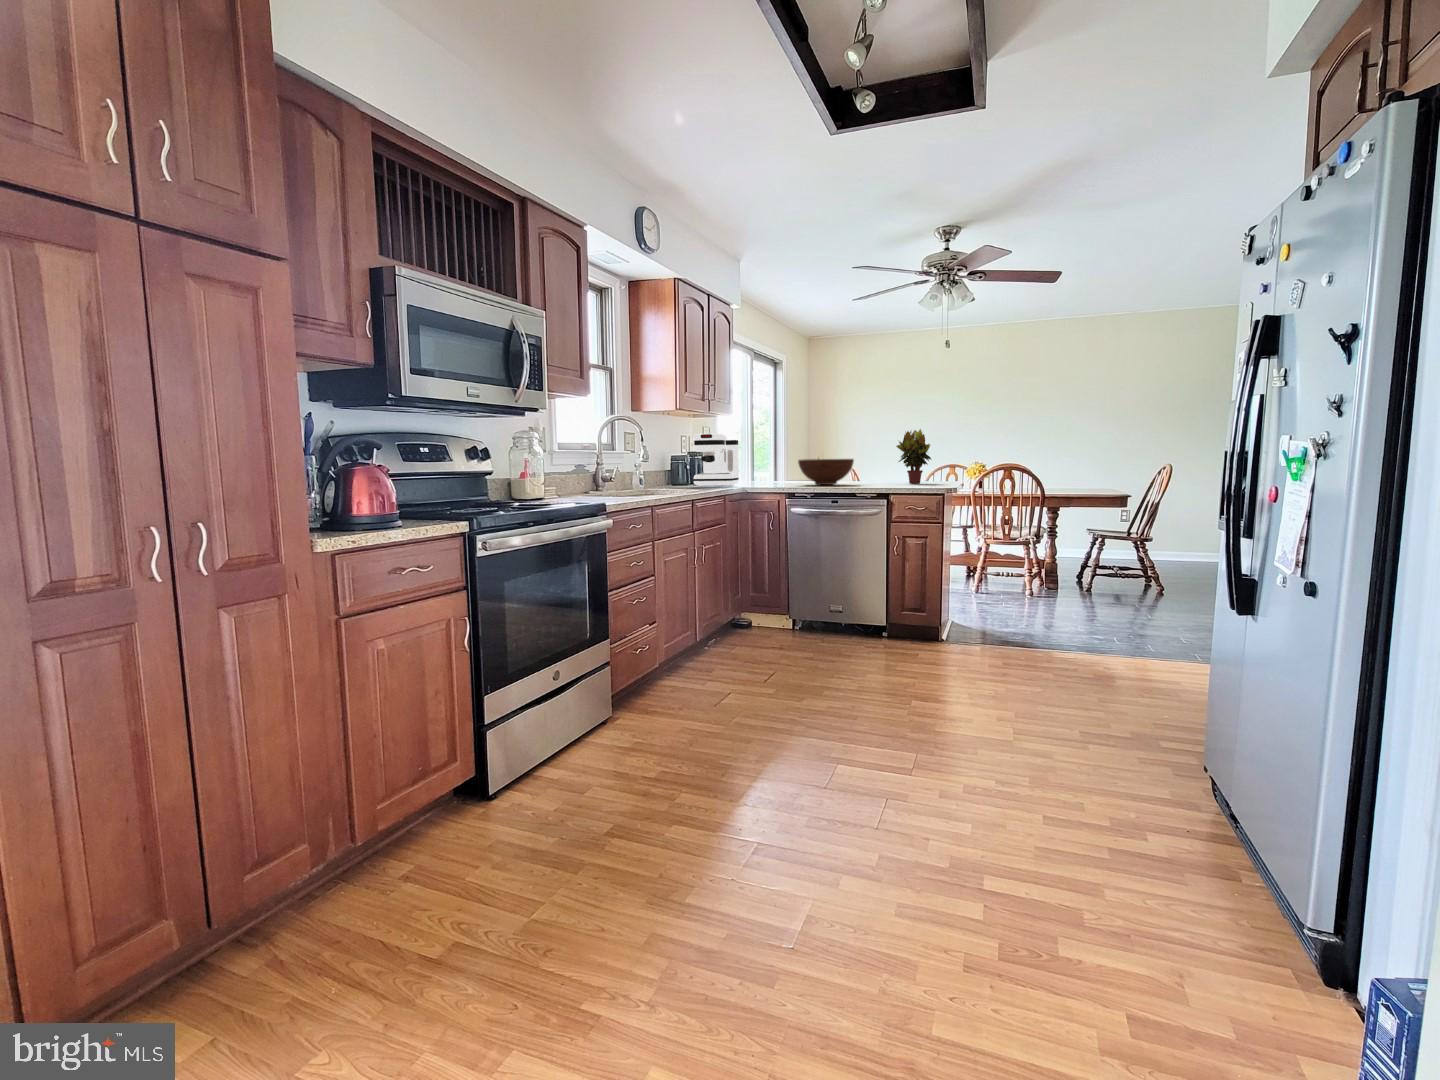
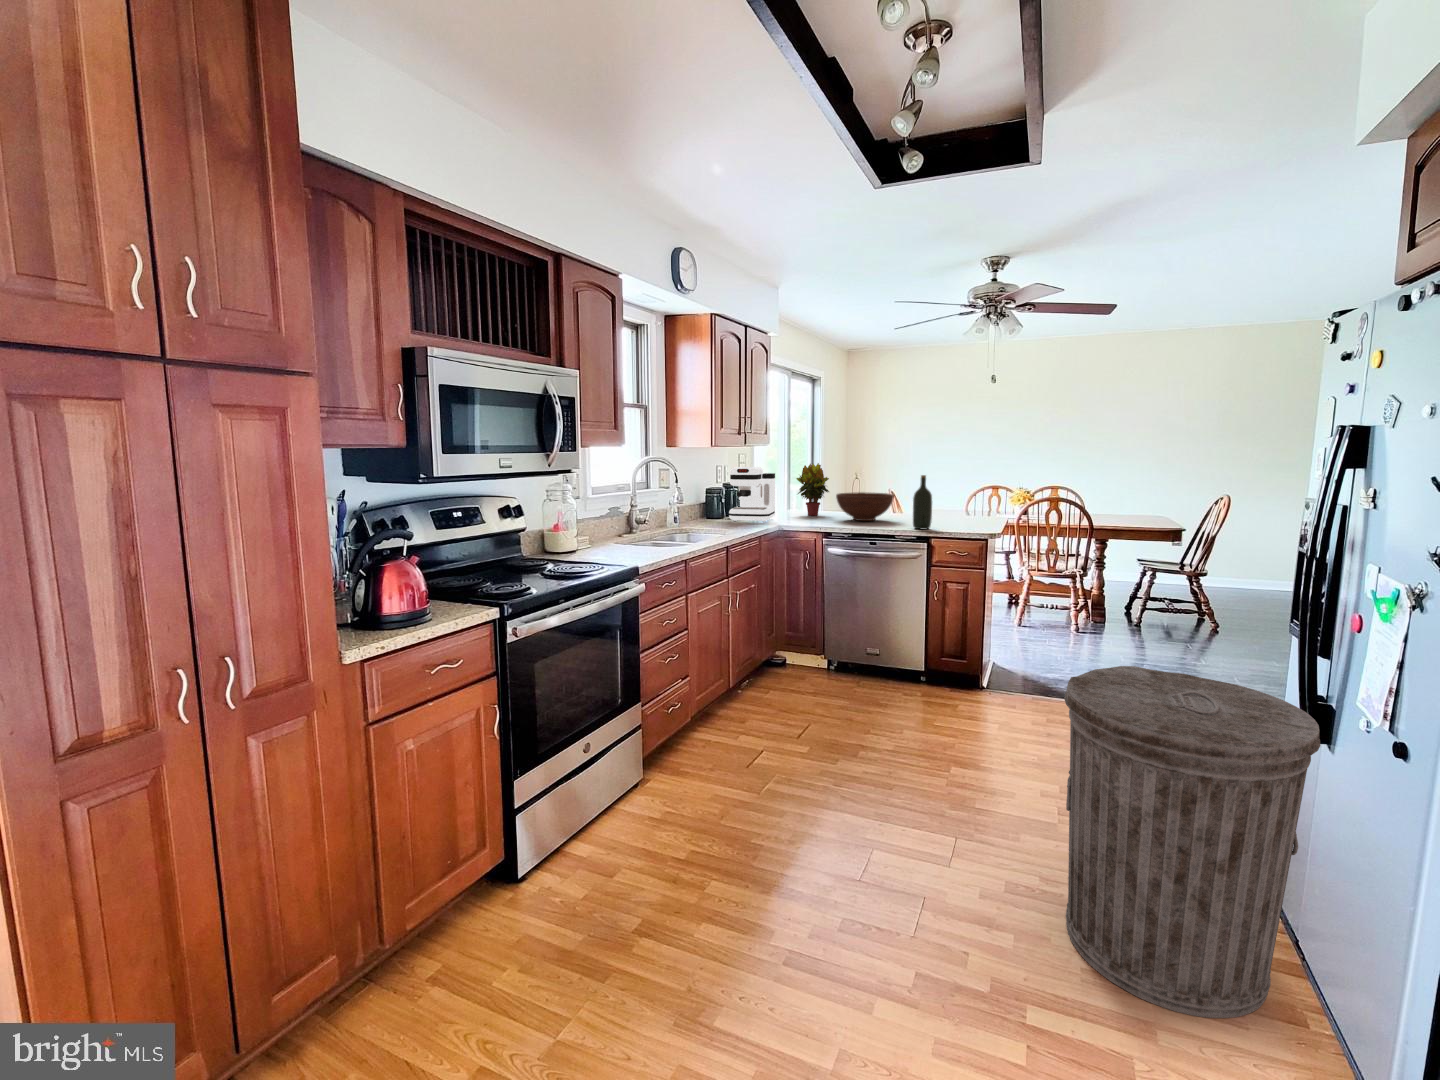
potted plant: present [896,429,931,484] -> present [796,463,829,516]
wine bottle: none [873,434,891,487] -> present [913,475,932,529]
trash can: none [1015,566,1245,871] -> present [1064,666,1321,1018]

